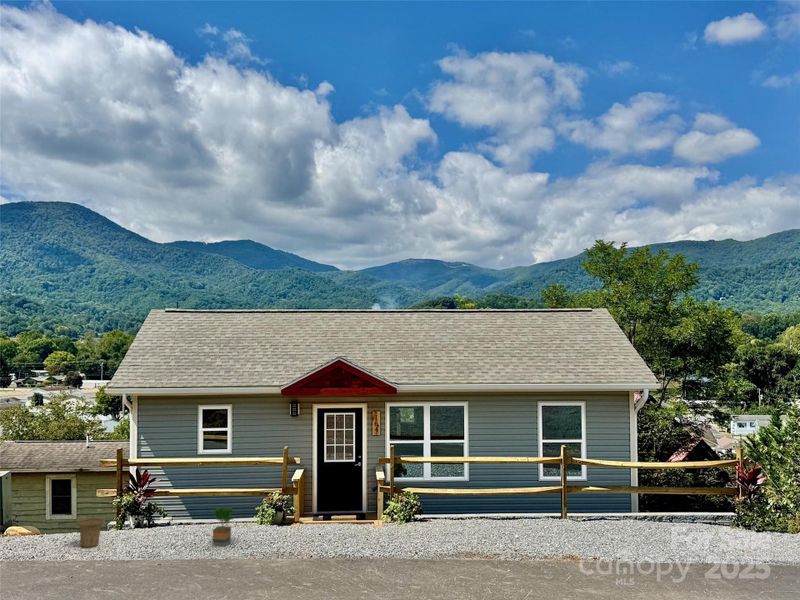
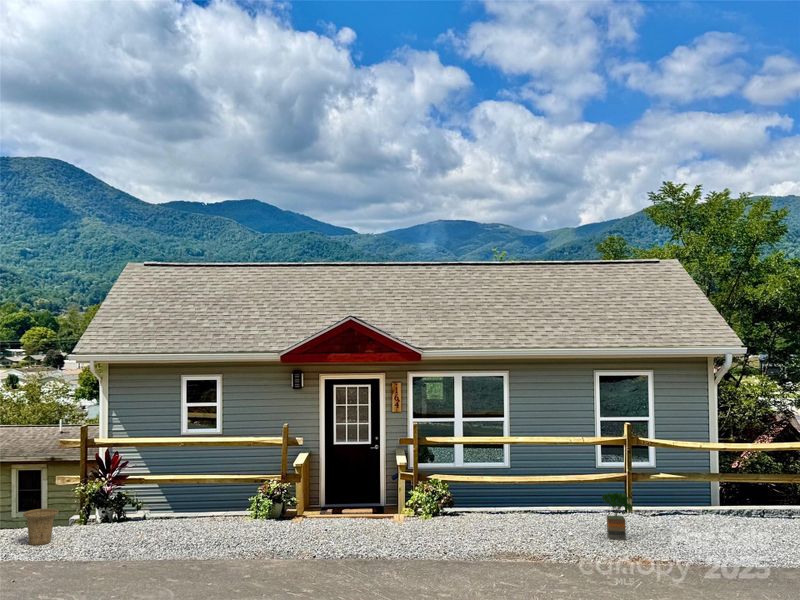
potted tree: present [212,507,235,547] -> present [602,493,632,540]

